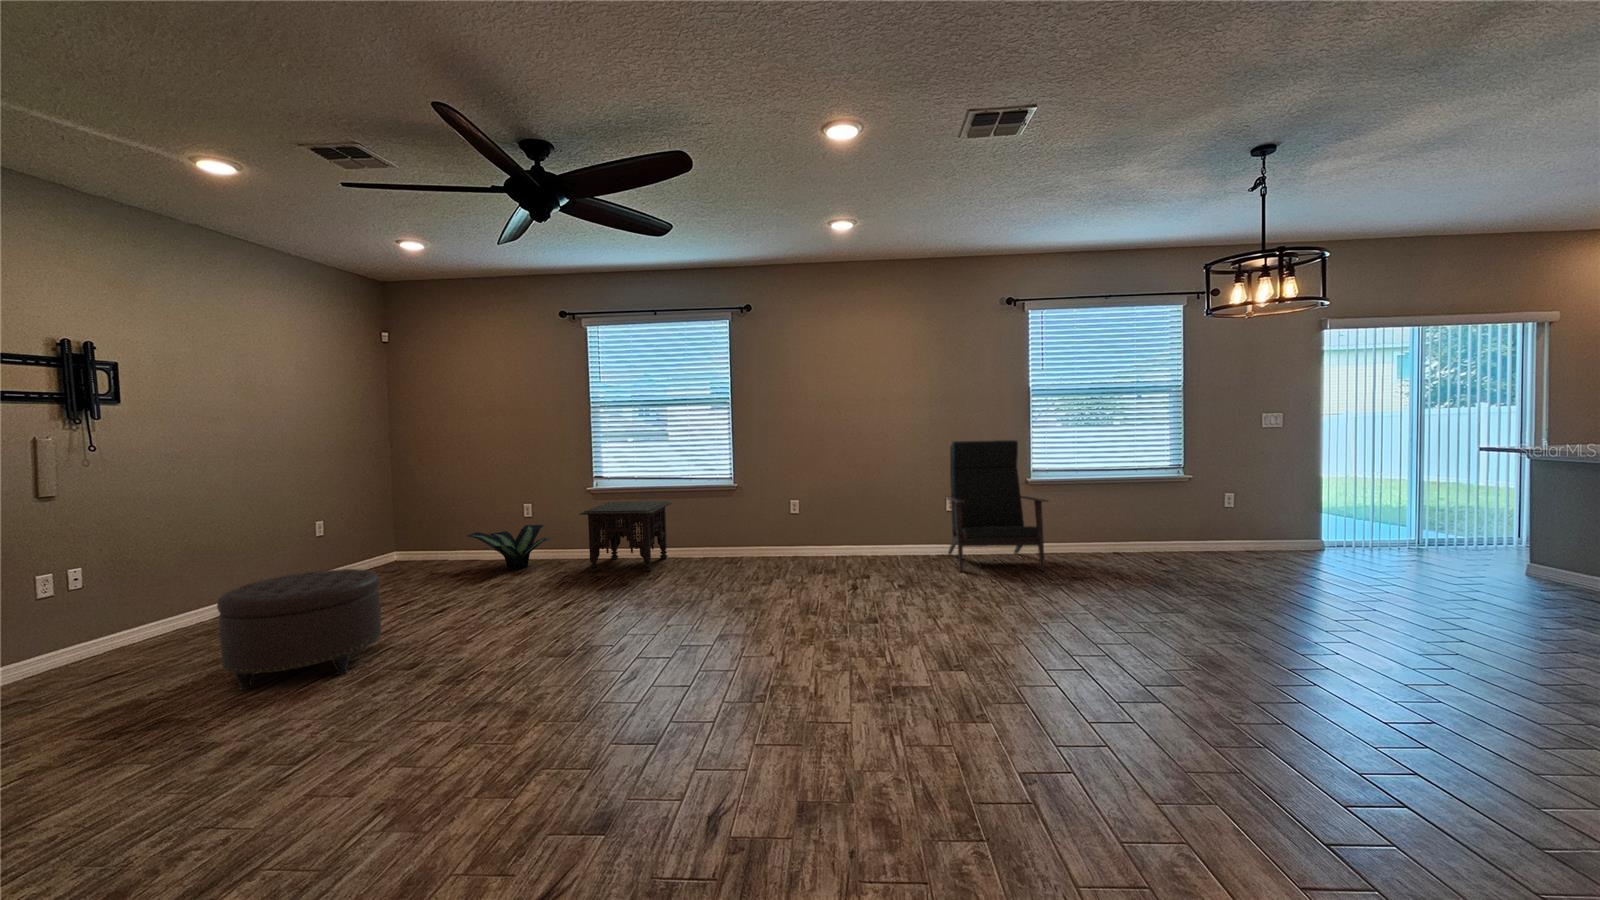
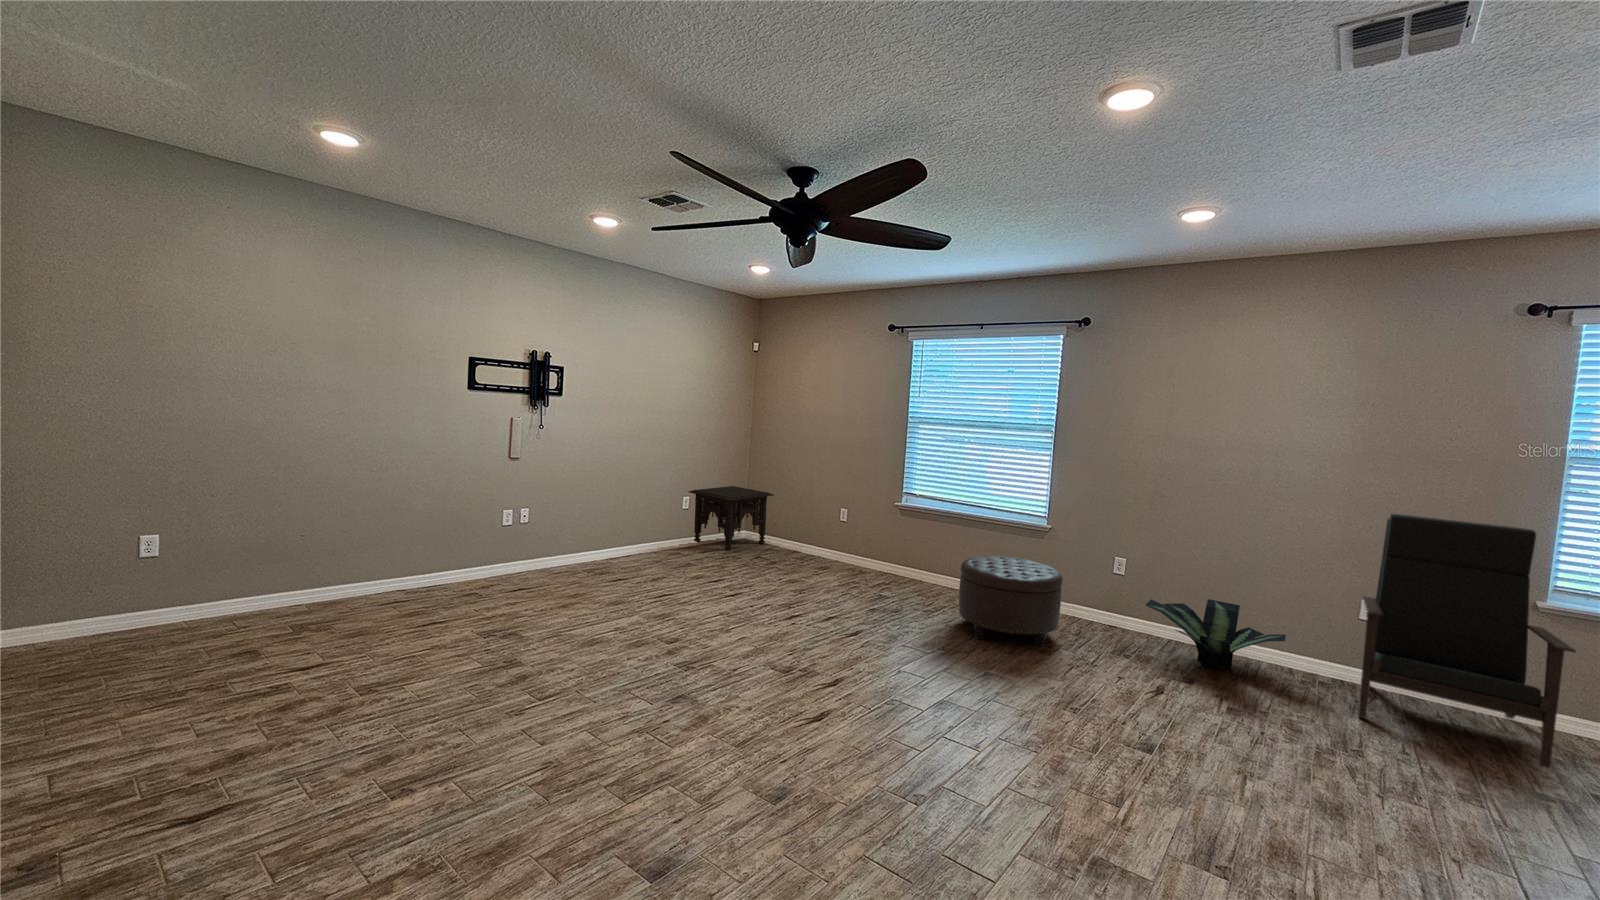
side table: present [580,501,672,572] -> present [689,486,774,550]
potted plant: present [467,525,554,570] -> present [1146,599,1286,670]
ottoman: present [217,569,381,690] -> present [959,556,1063,647]

